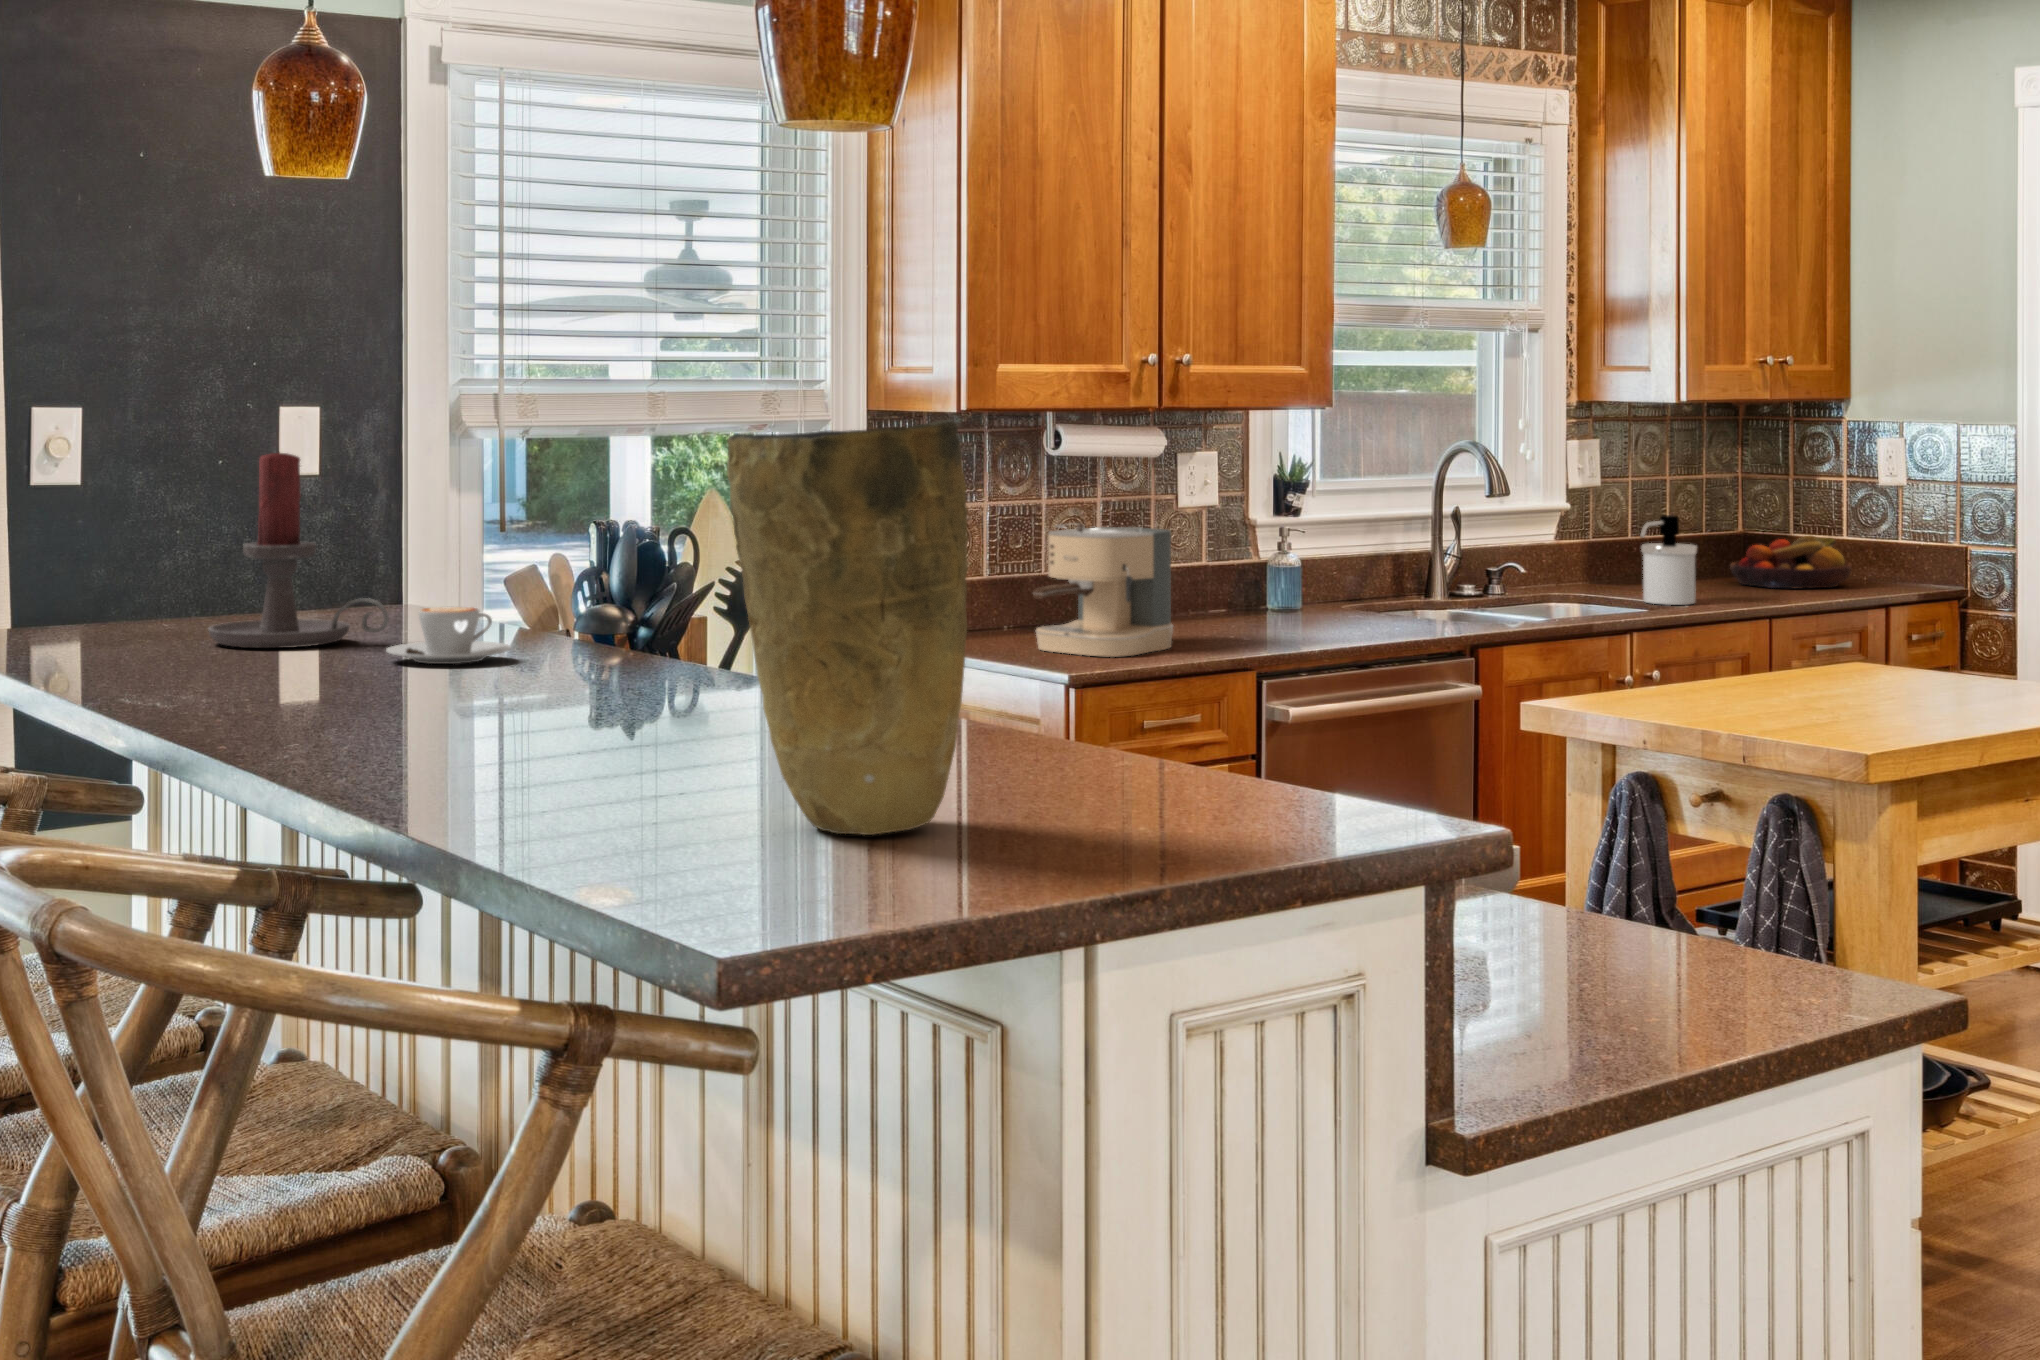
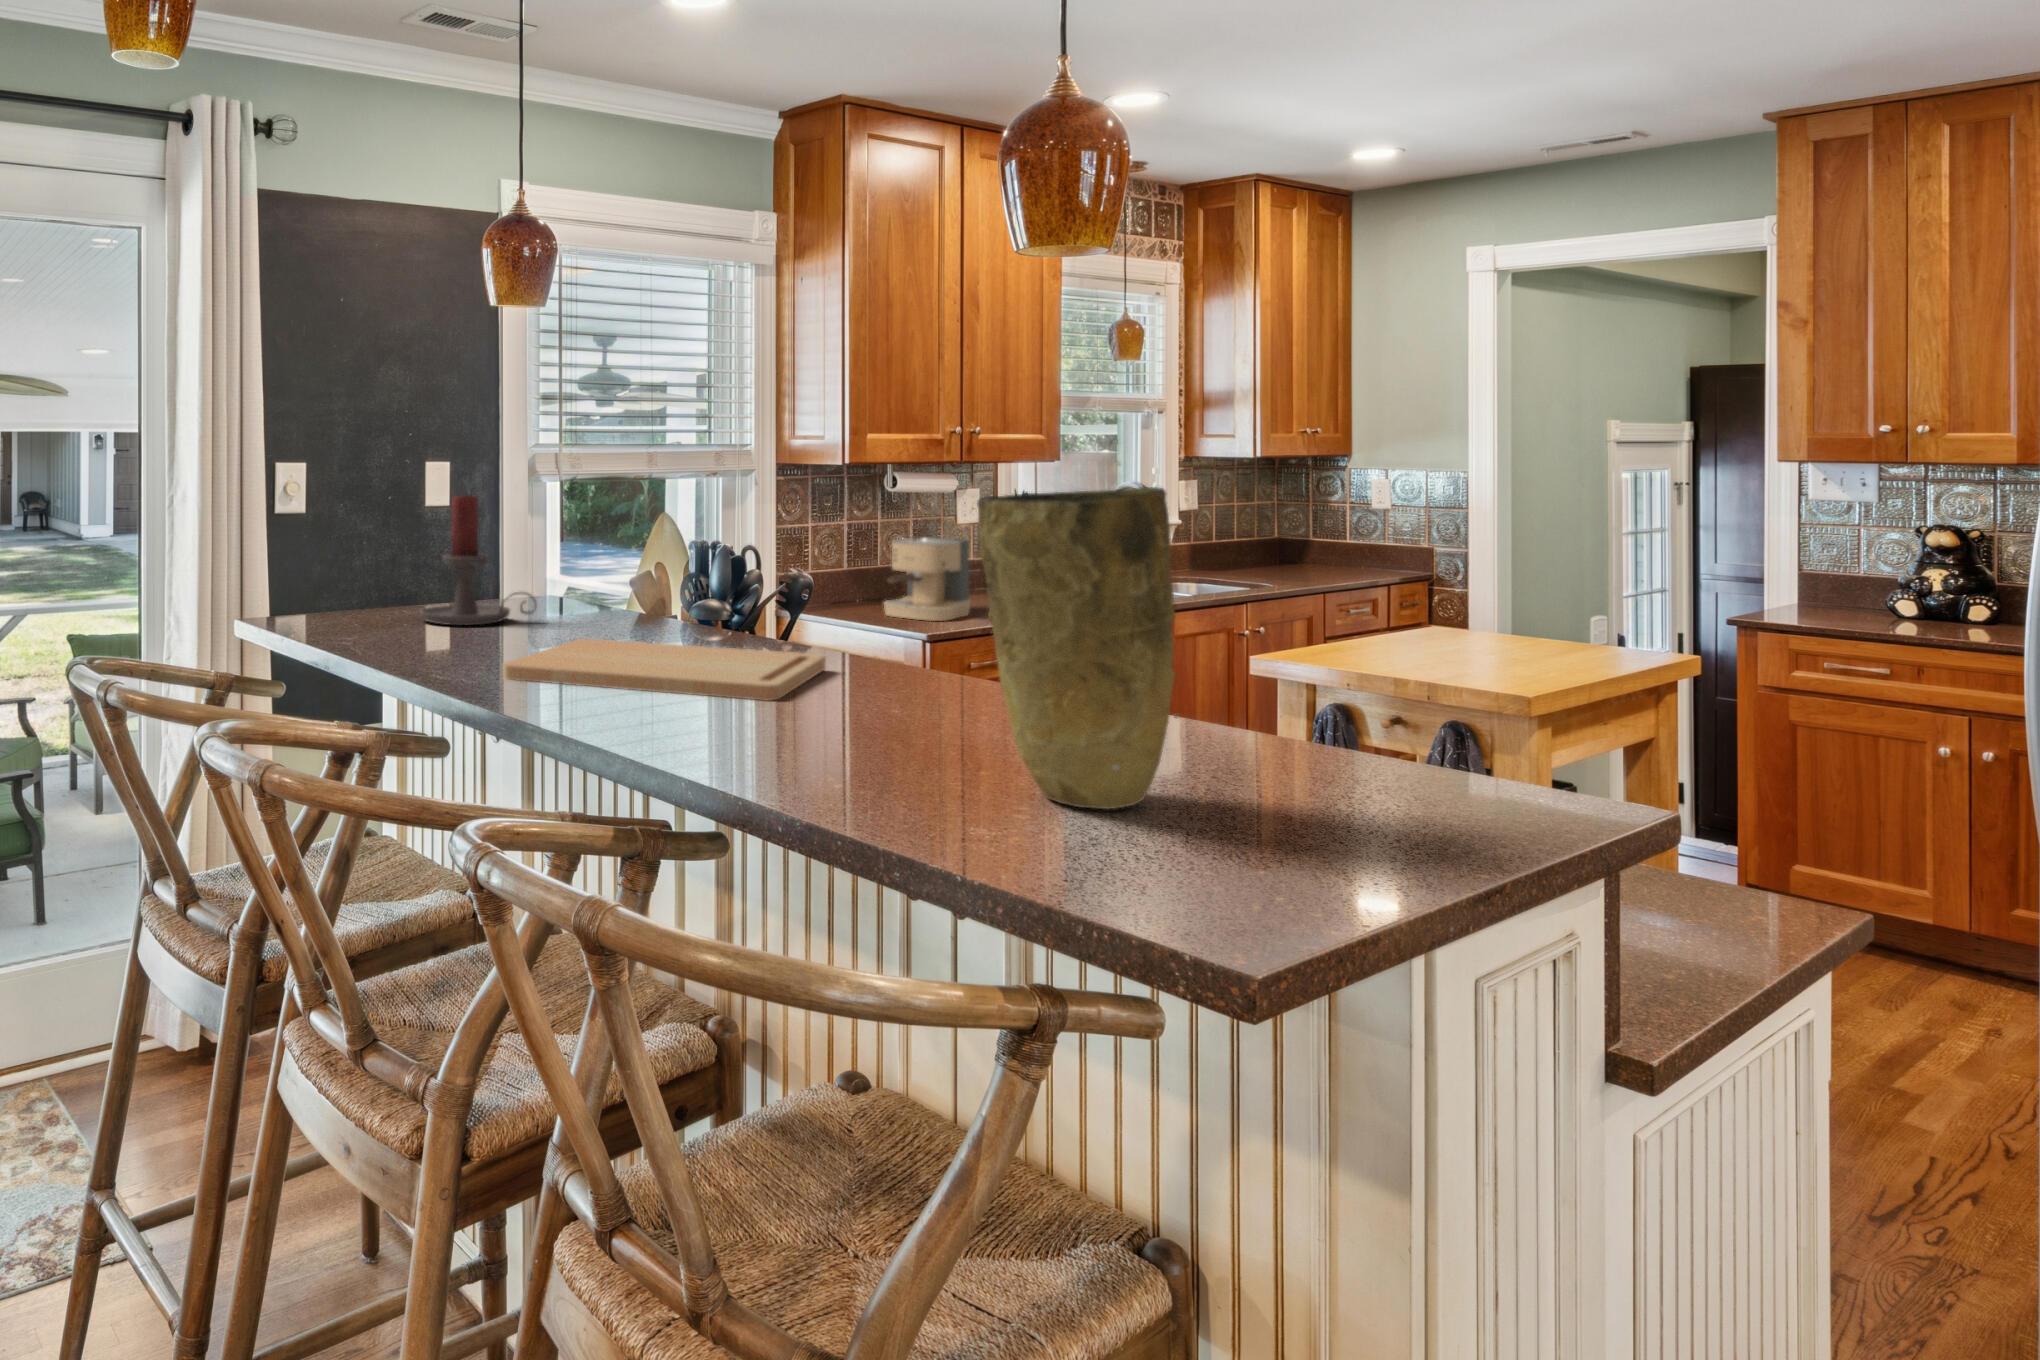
soap dispenser: present [1640,515,1697,605] -> none [1239,529,1276,585]
fruit bowl: present [1730,536,1852,589] -> none [1281,541,1362,574]
coffee cup: present [386,607,511,664] -> none [551,599,633,639]
cutting board: none [253,659,734,732] -> present [503,639,826,701]

